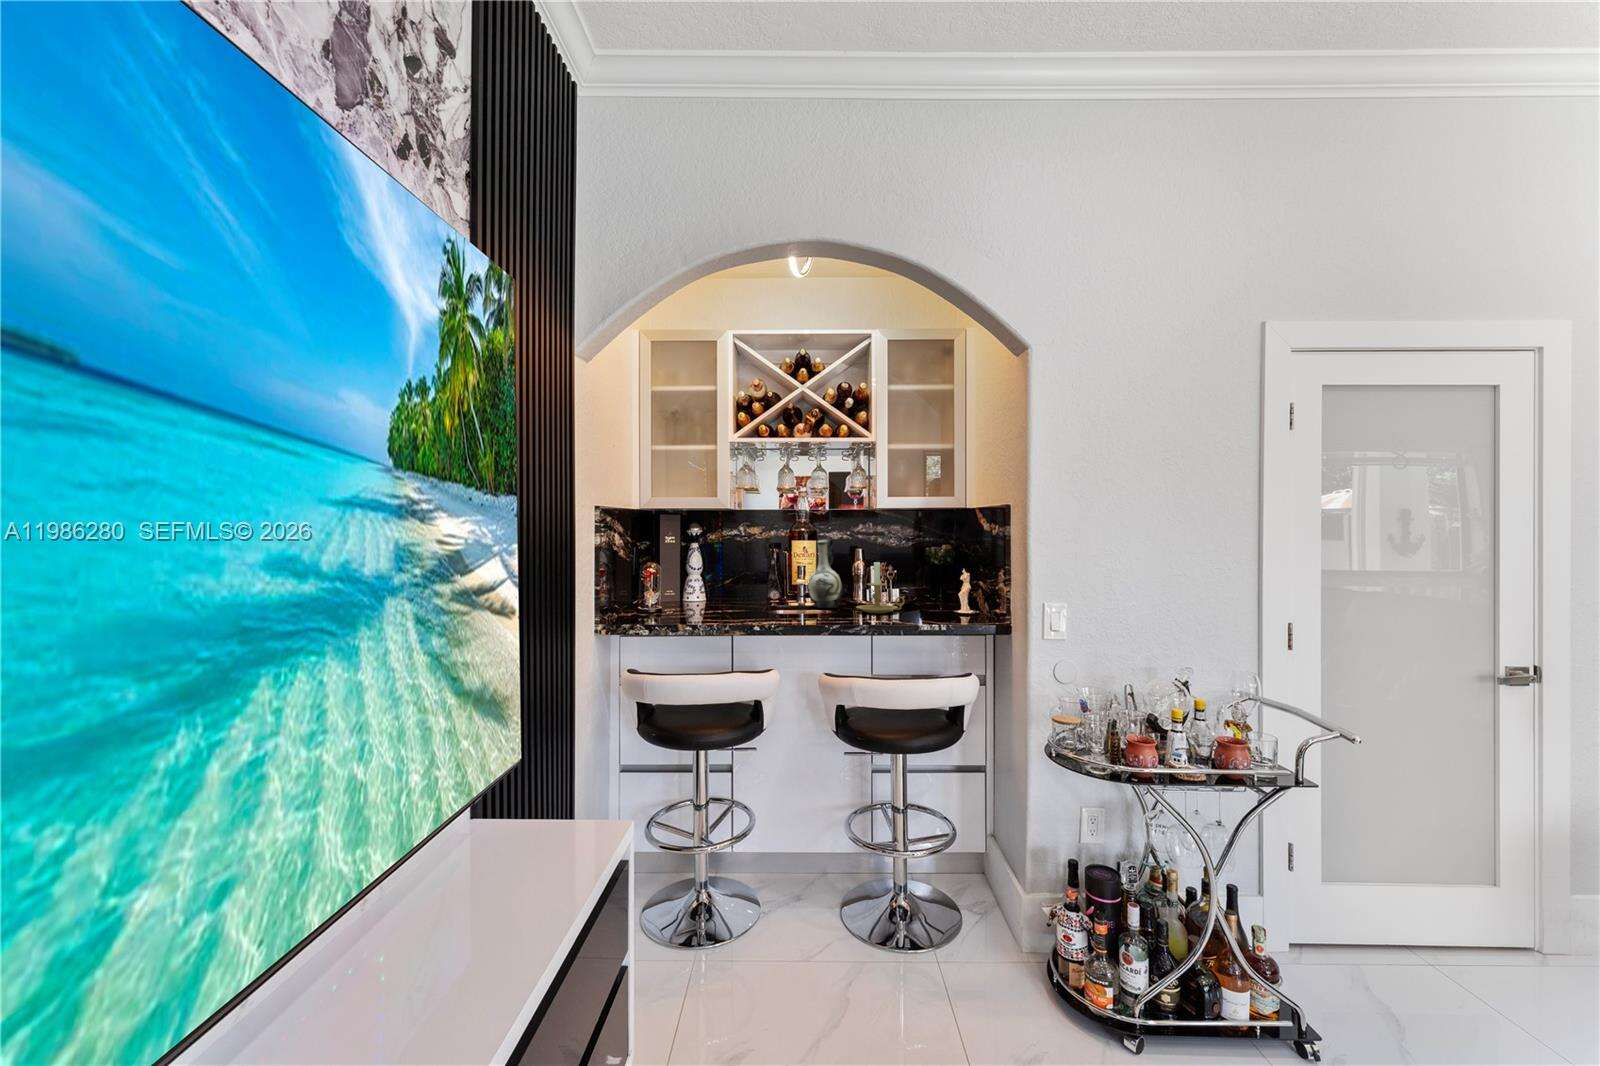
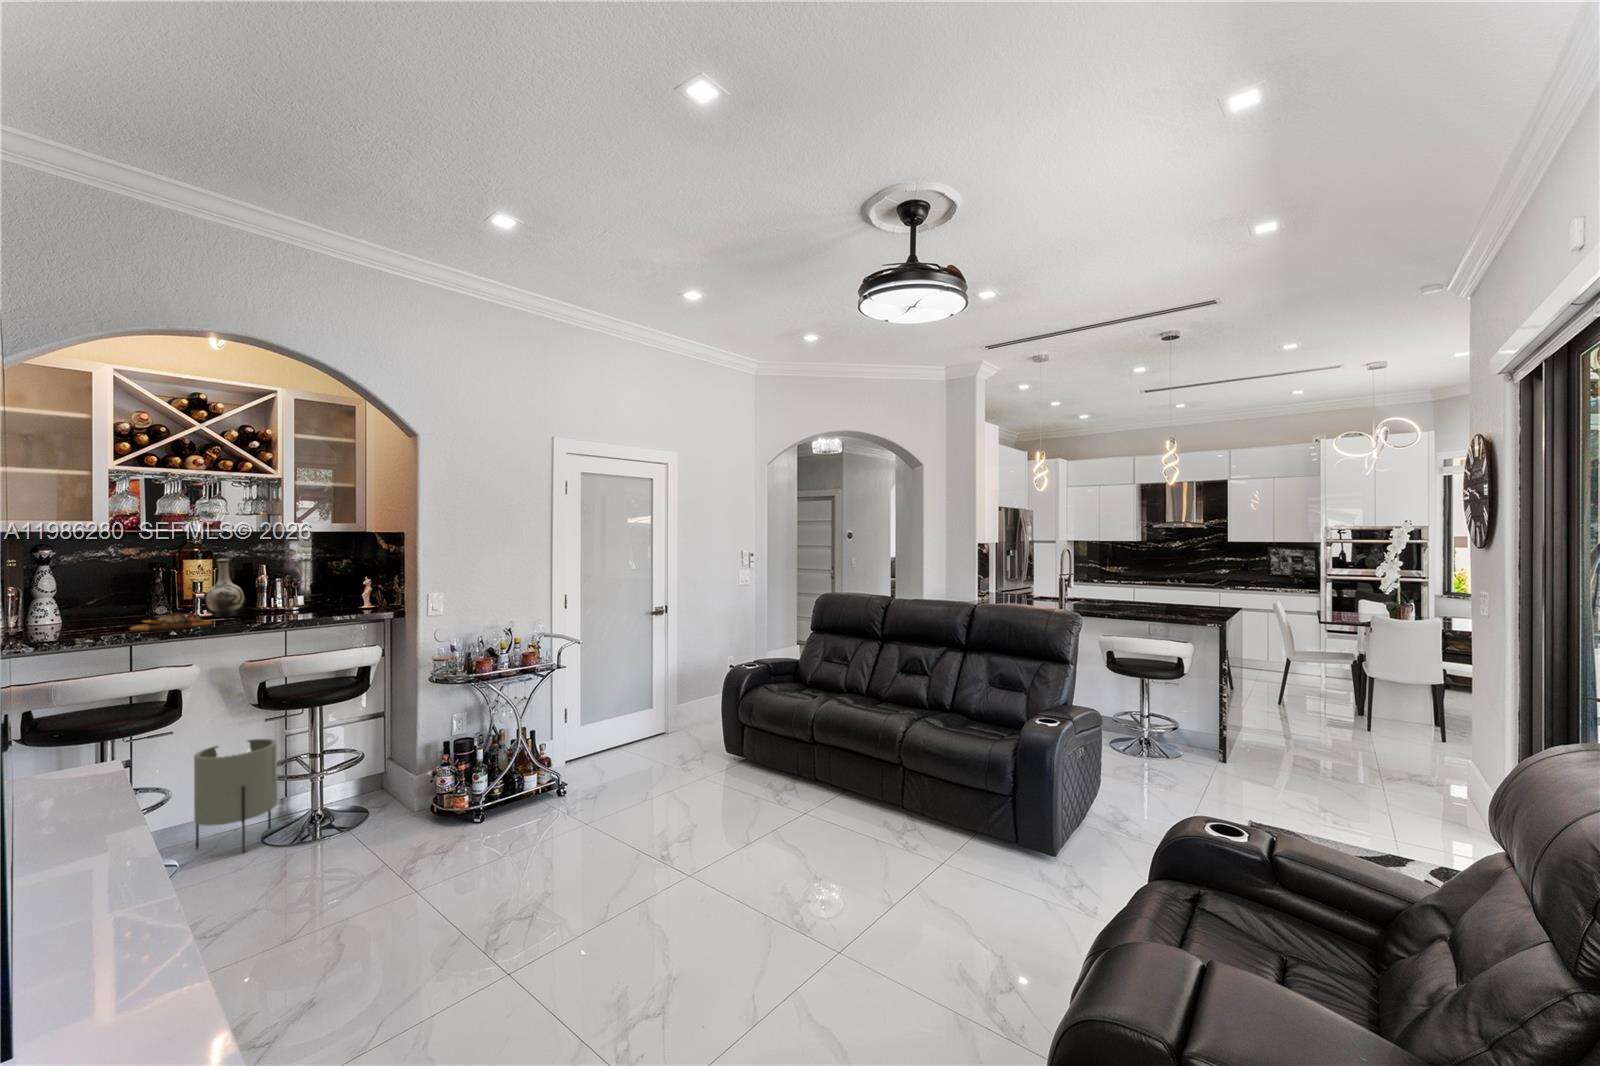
candle holder: present [856,560,905,613] -> none [263,573,312,616]
cutting board: none [736,601,806,623] -> present [130,613,213,631]
planter: none [774,771,855,934] -> present [194,739,278,853]

